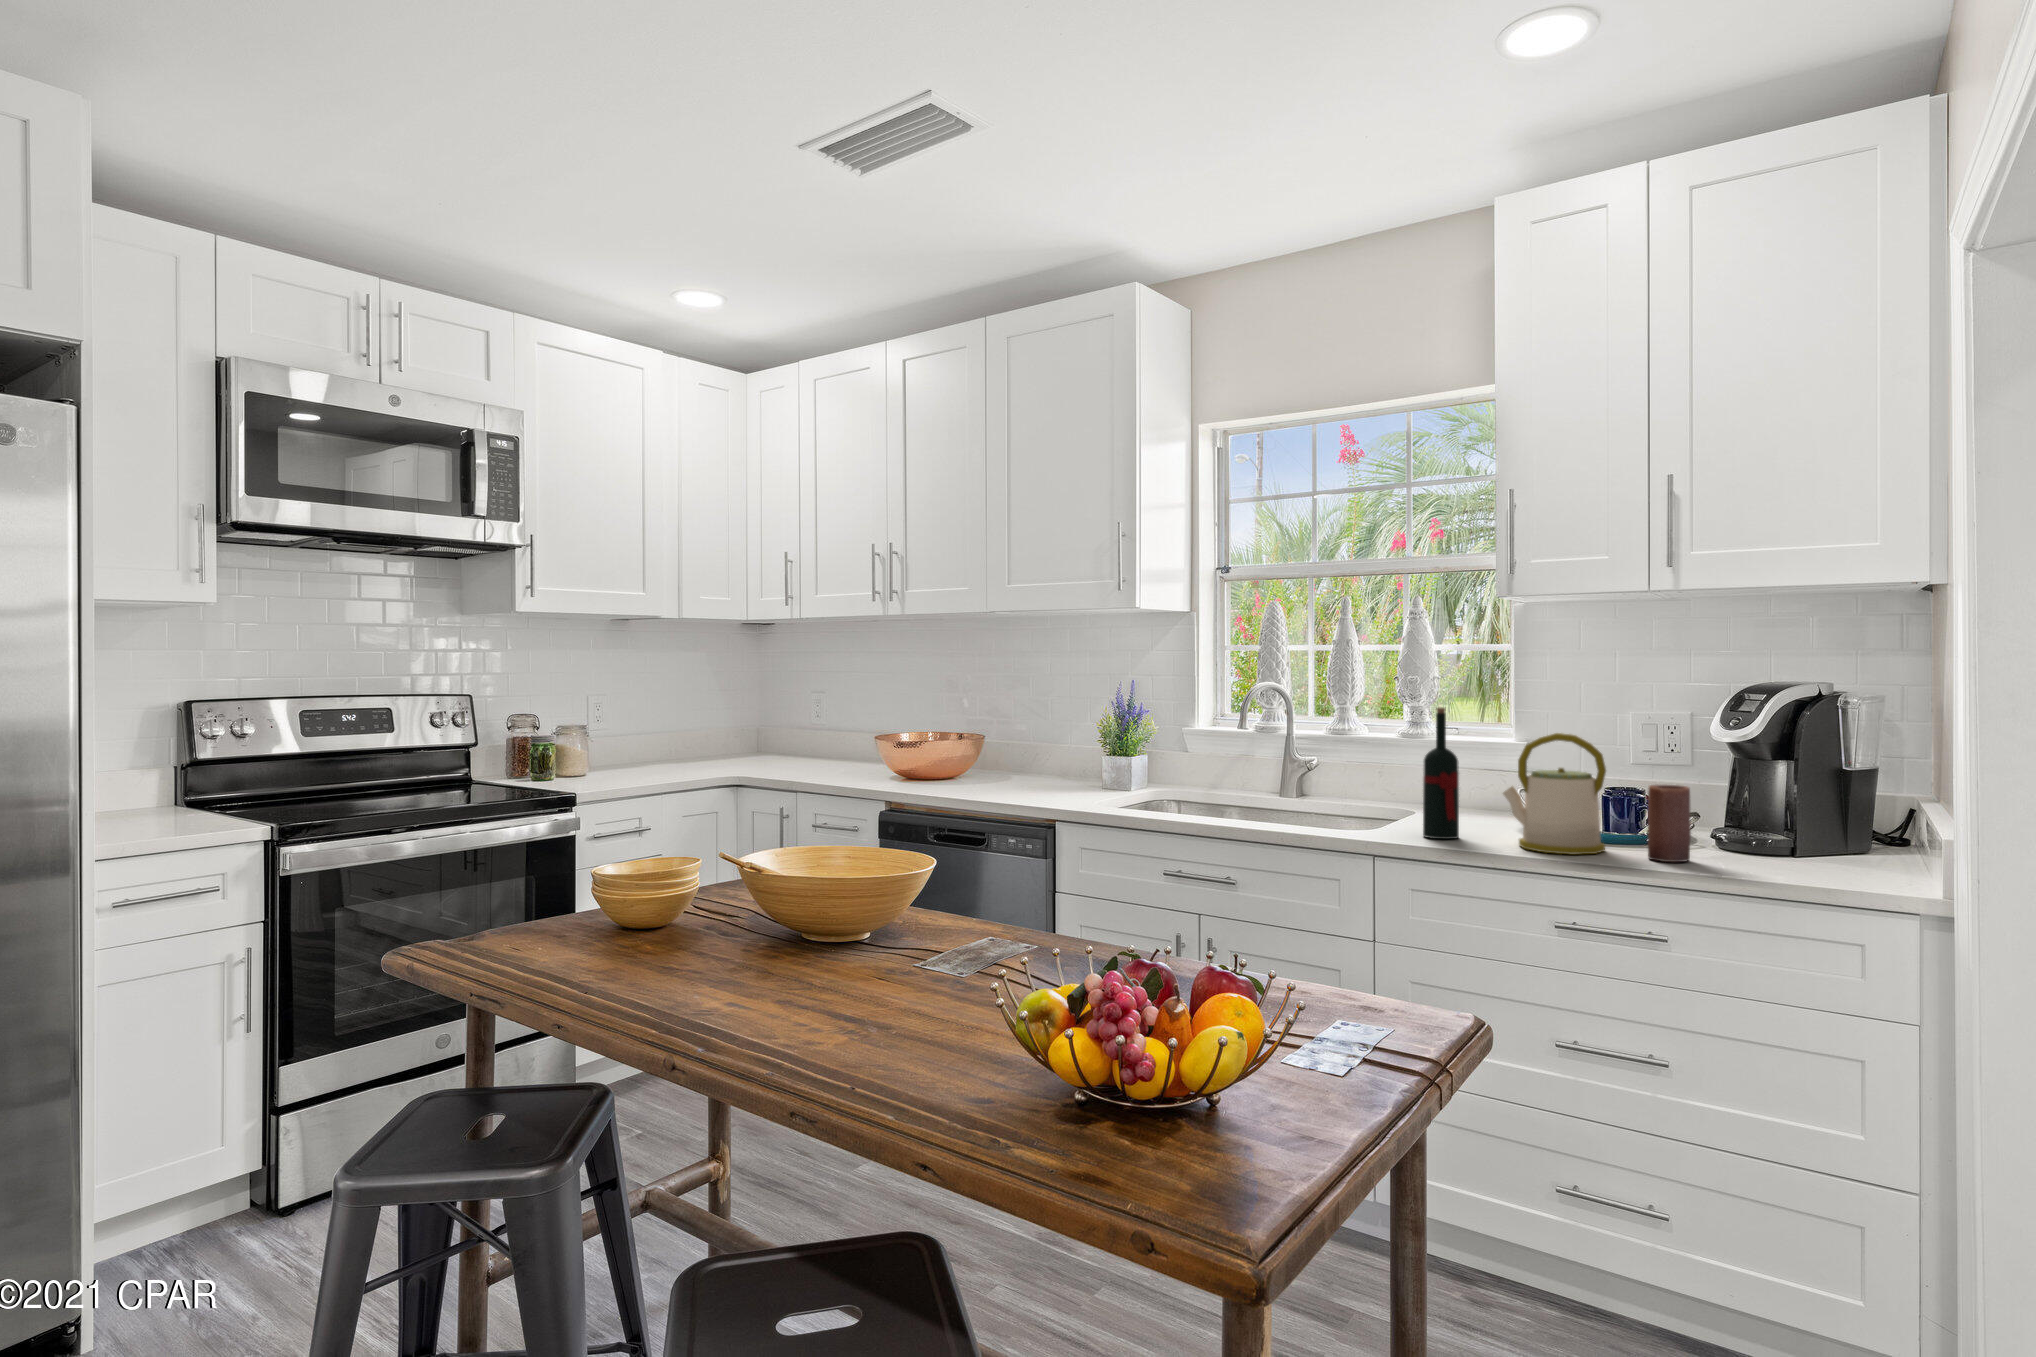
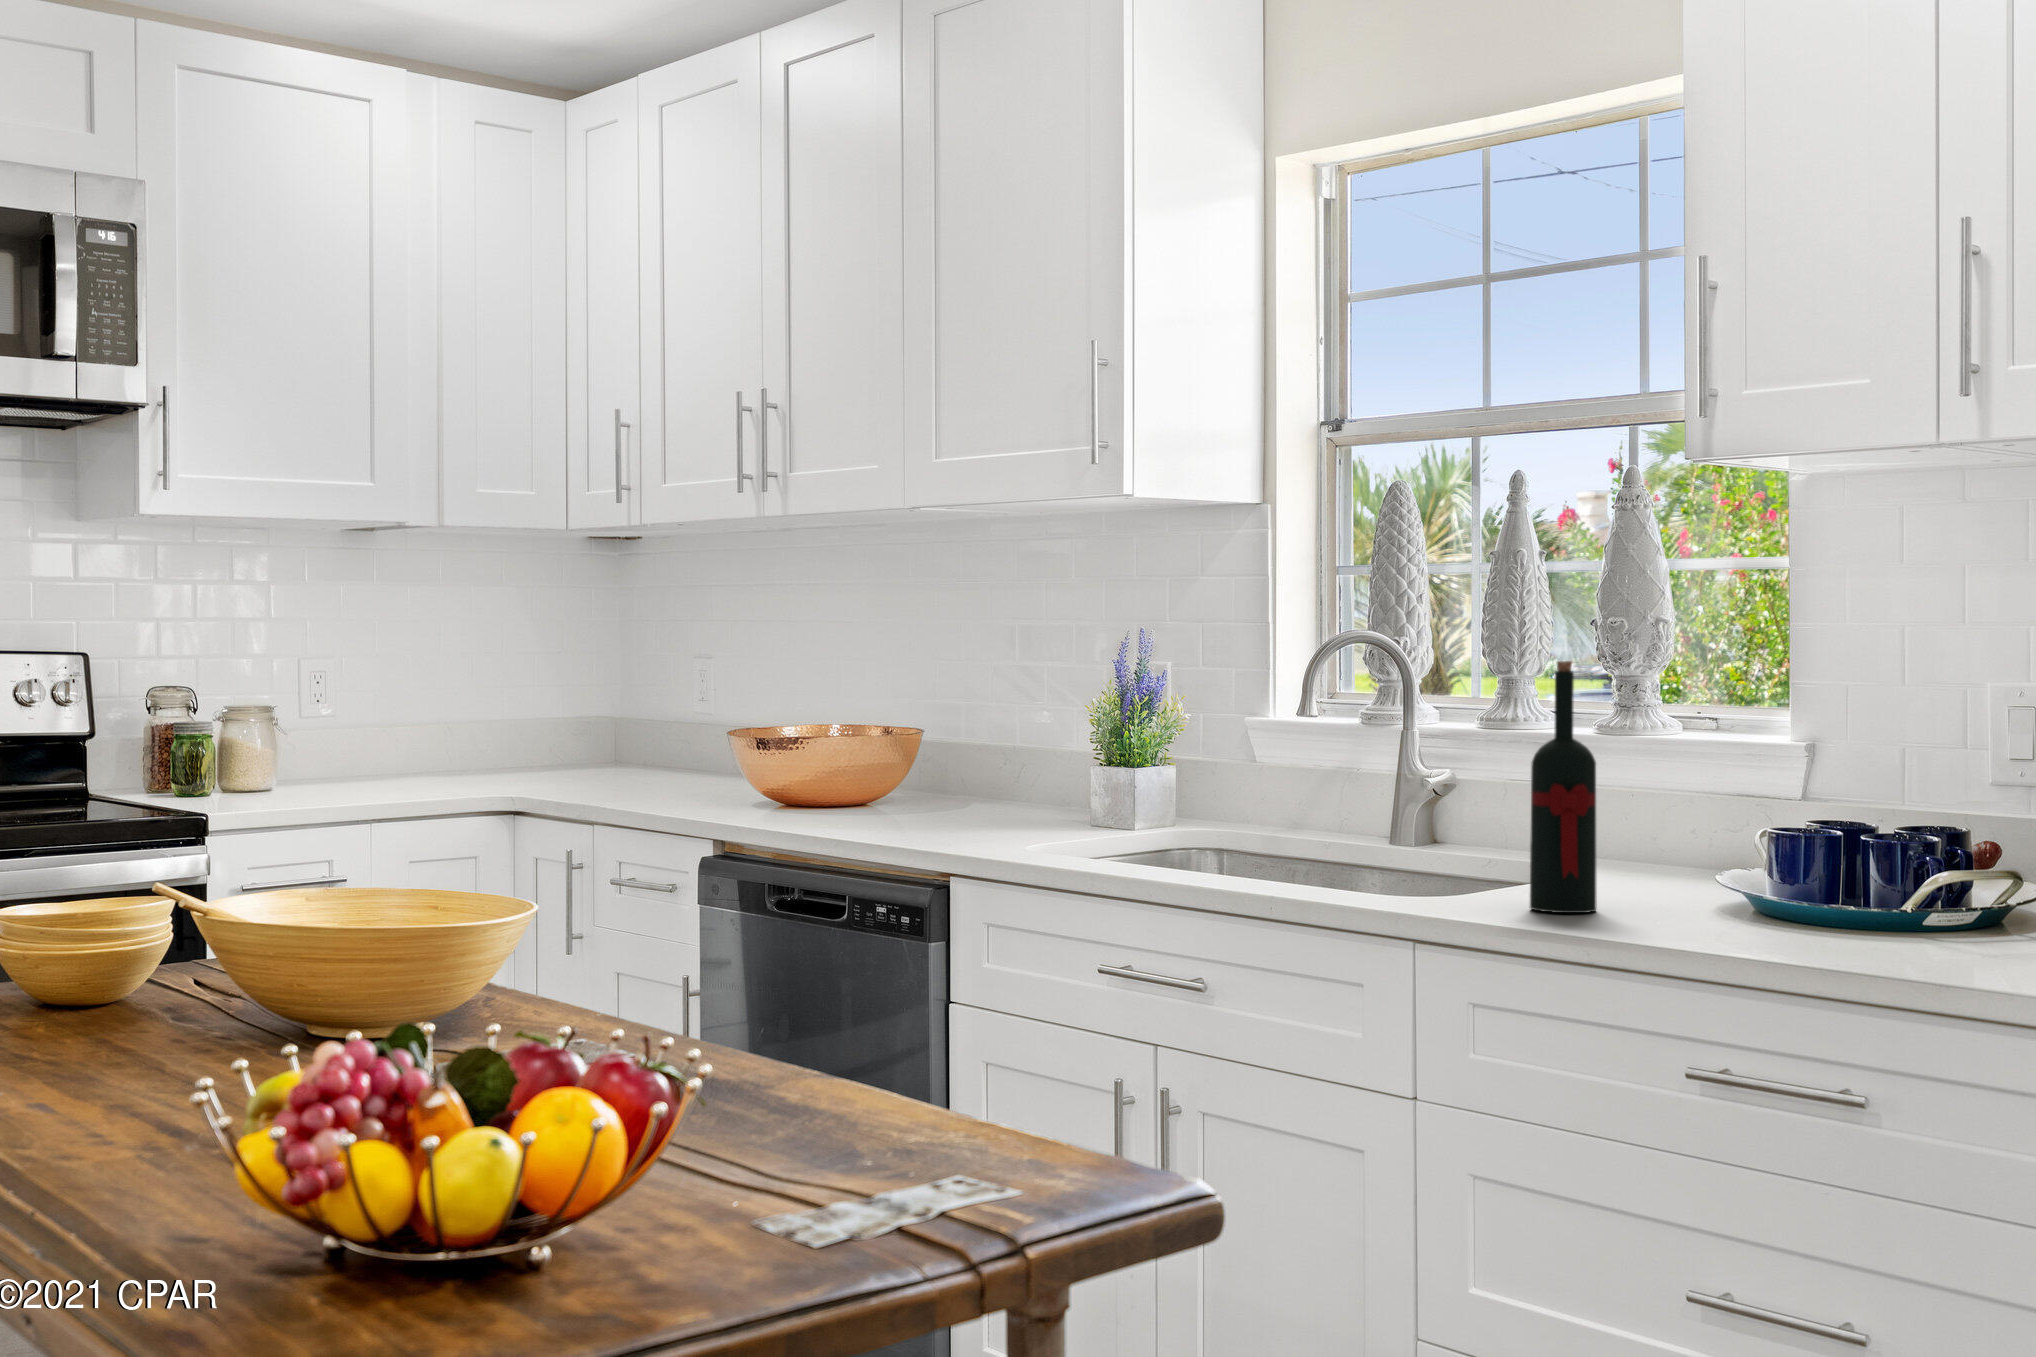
kettle: present [1503,733,1606,854] -> none [1657,706,1845,942]
candle: present [1648,785,1691,862] -> none [1900,806,1980,959]

